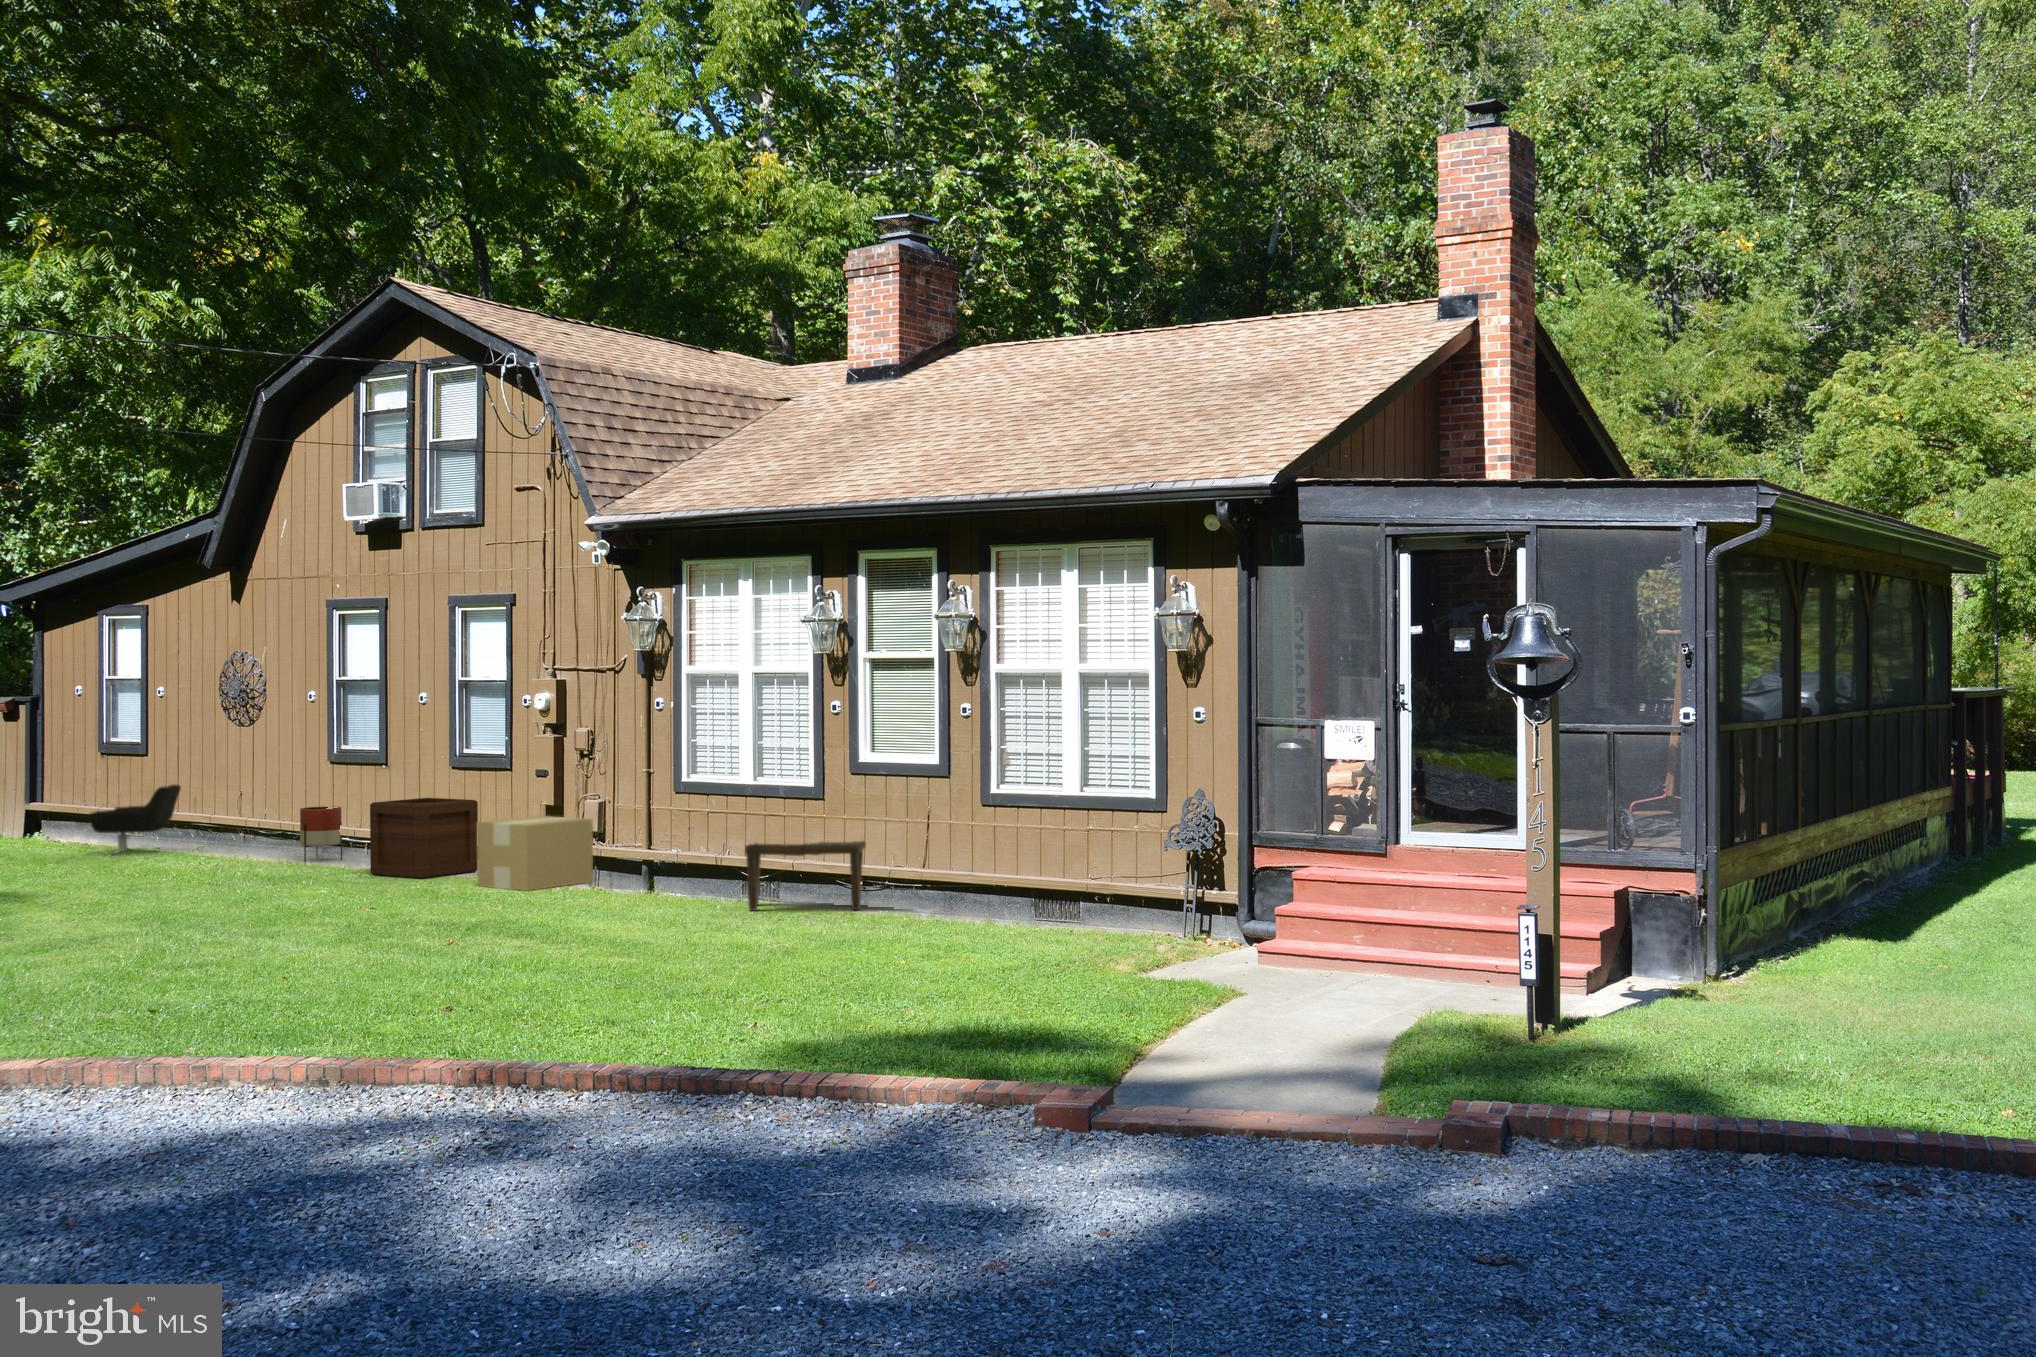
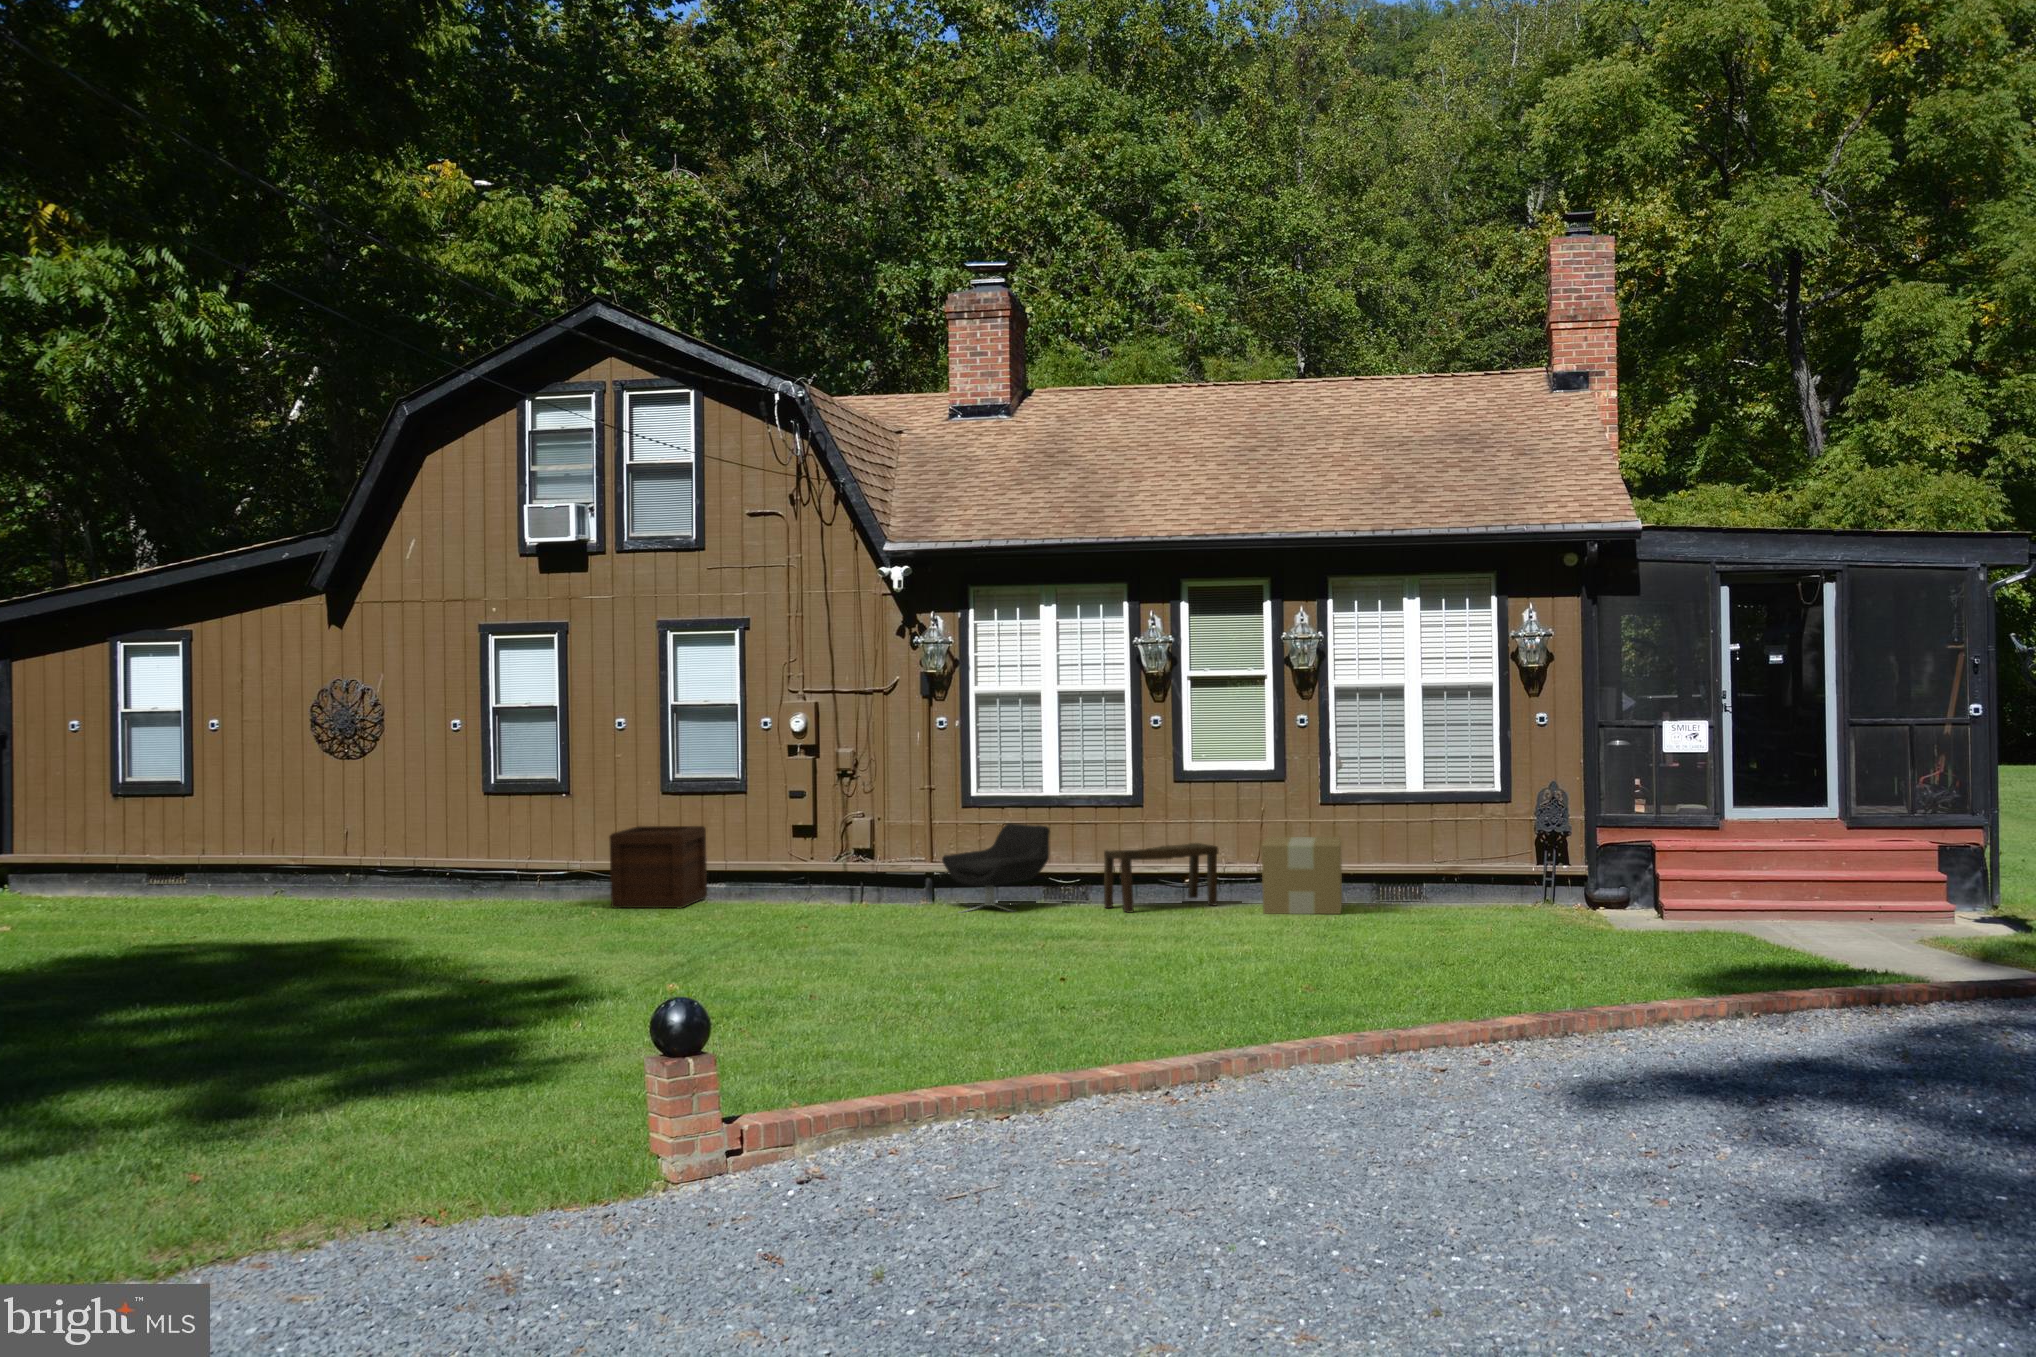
lounge chair: present [89,785,181,855] -> present [942,823,1050,911]
planter: present [300,806,342,862] -> none [462,841,506,902]
cardboard box: present [477,816,593,891] -> present [1262,837,1342,914]

